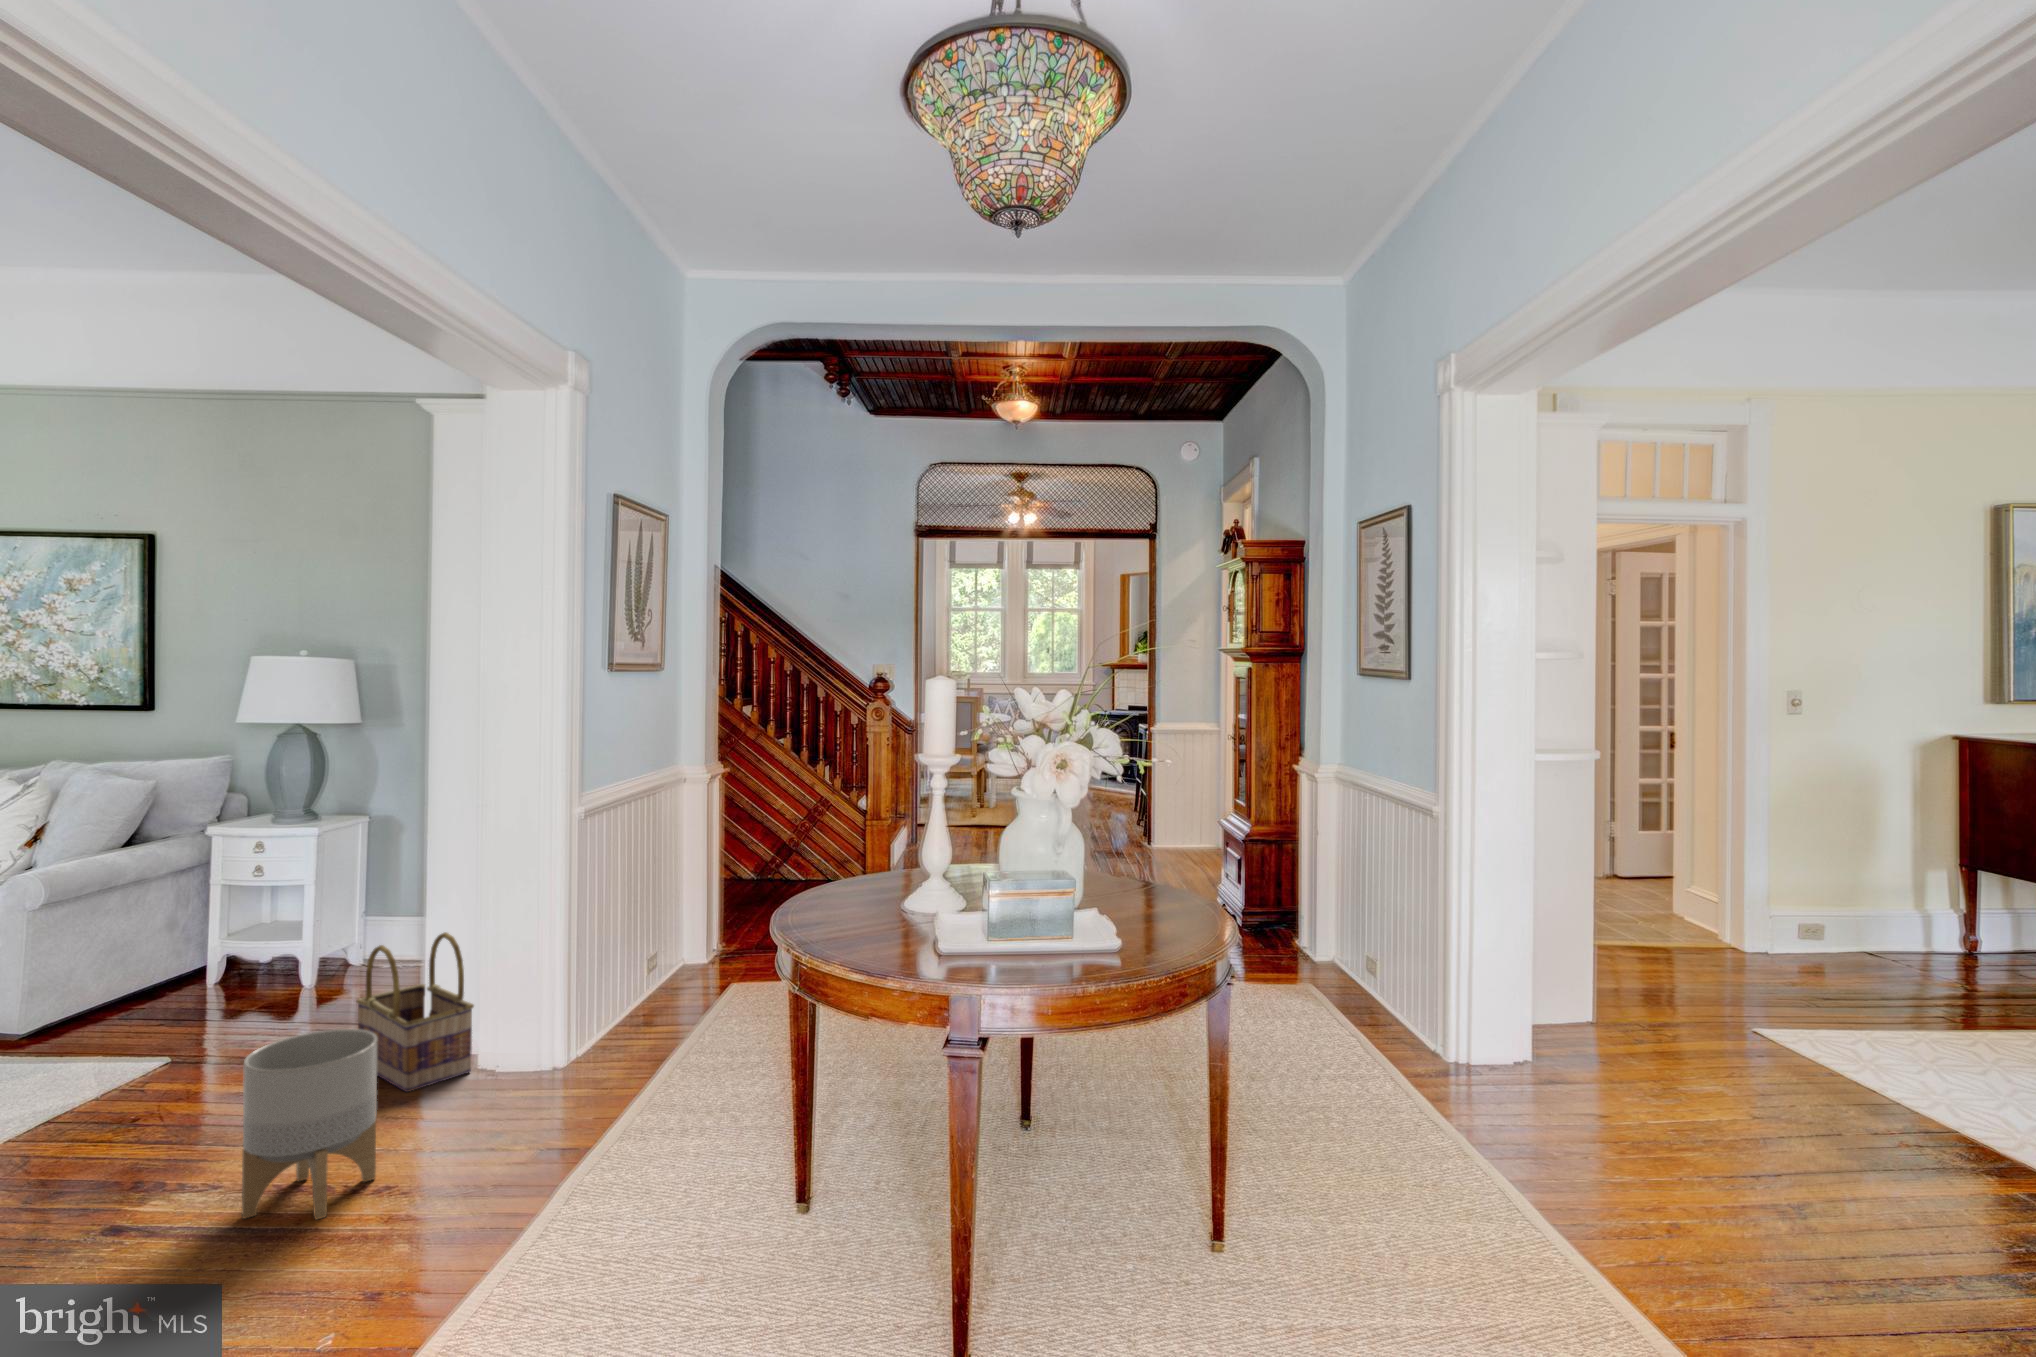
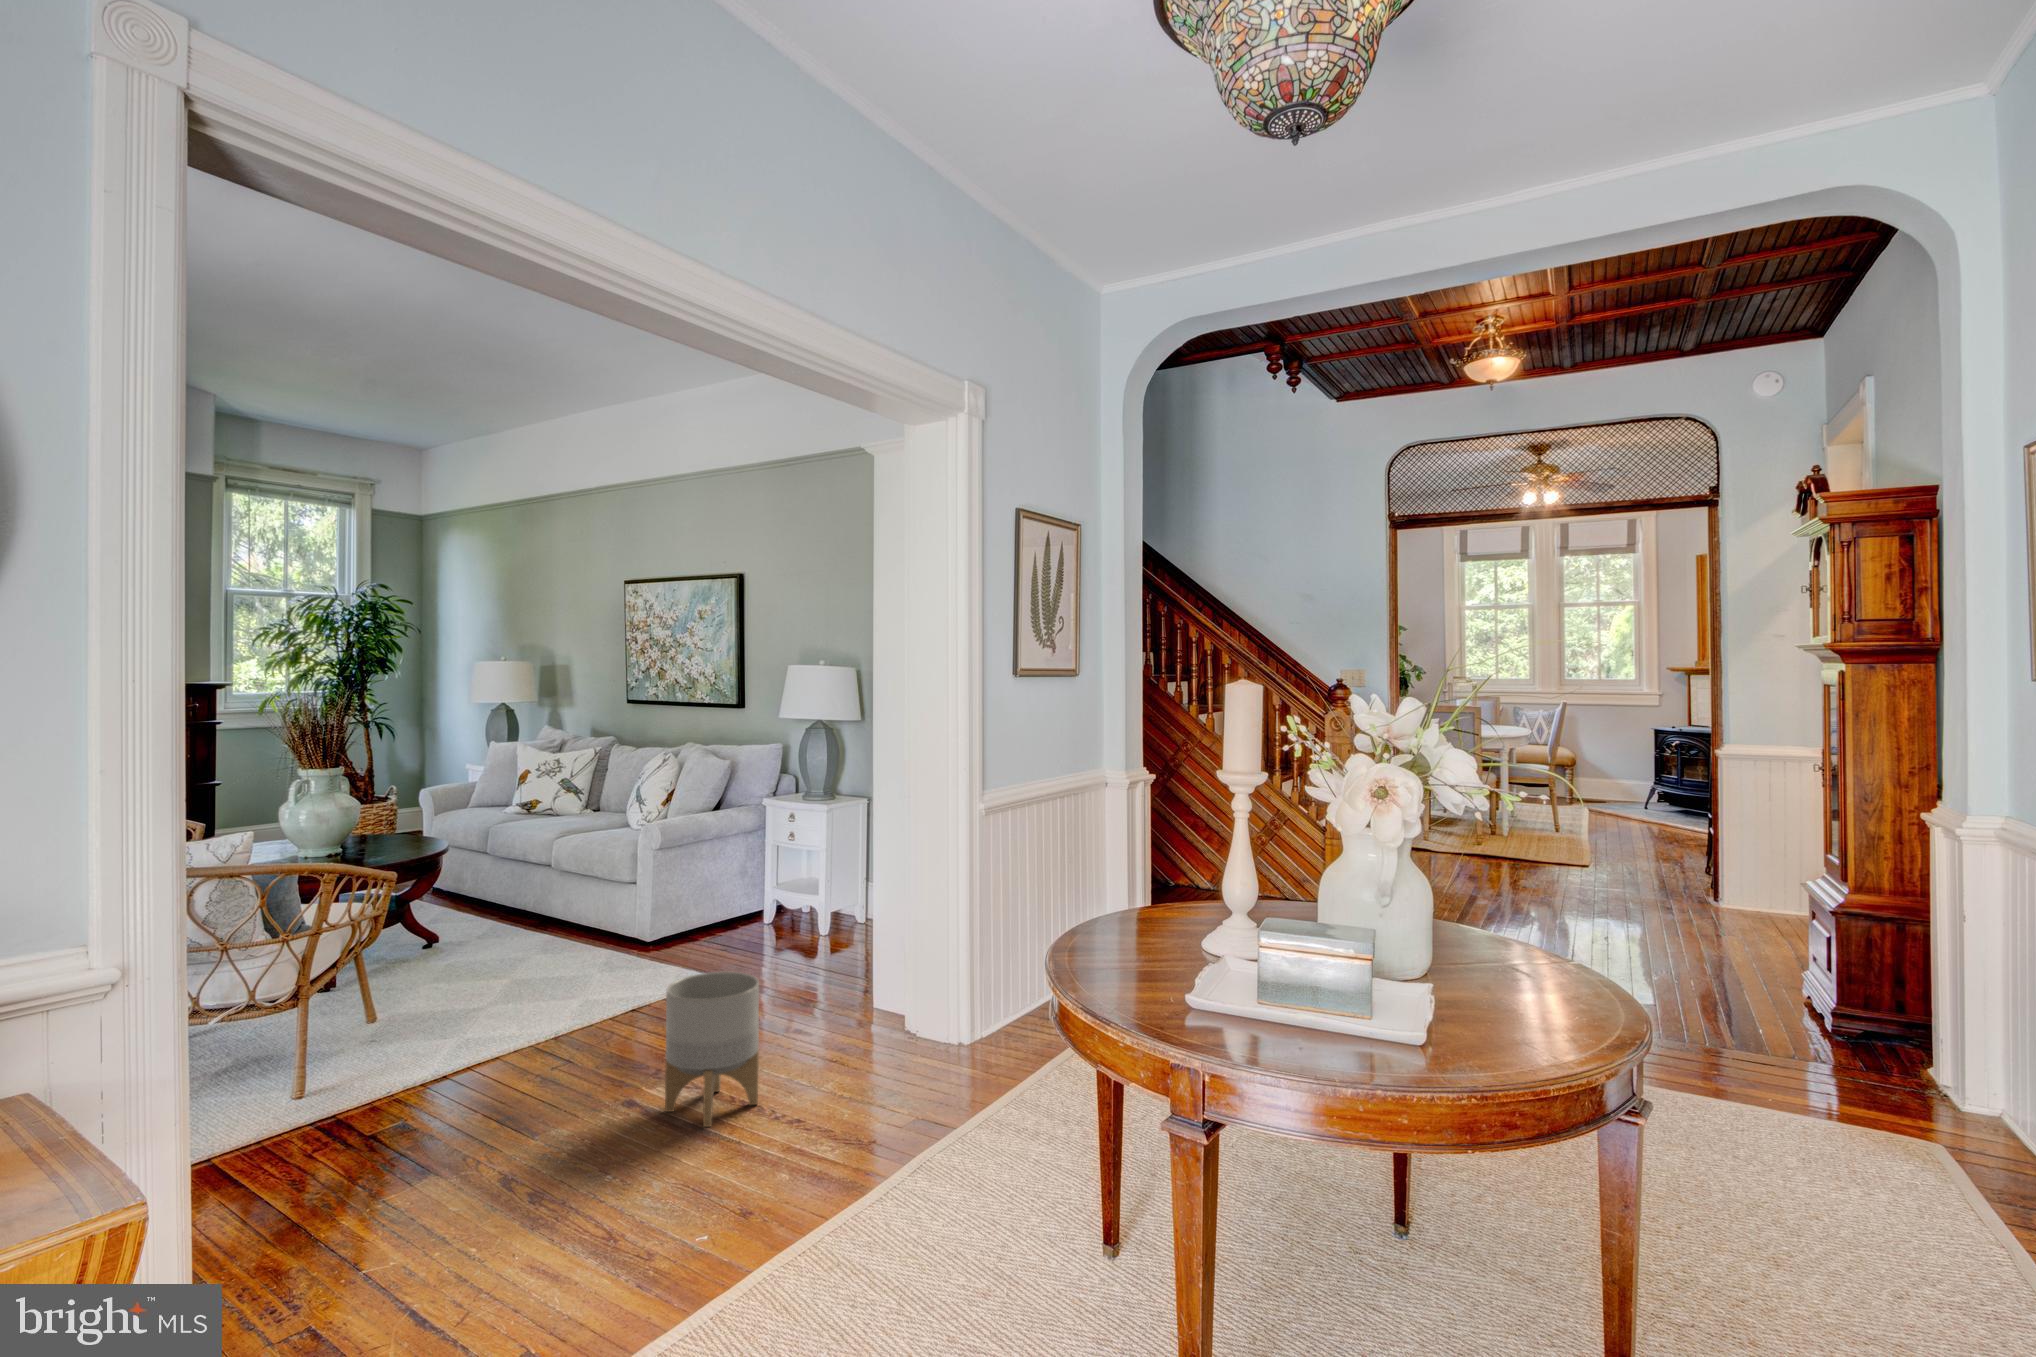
basket: present [356,932,474,1092] -> none [804,903,876,1037]

